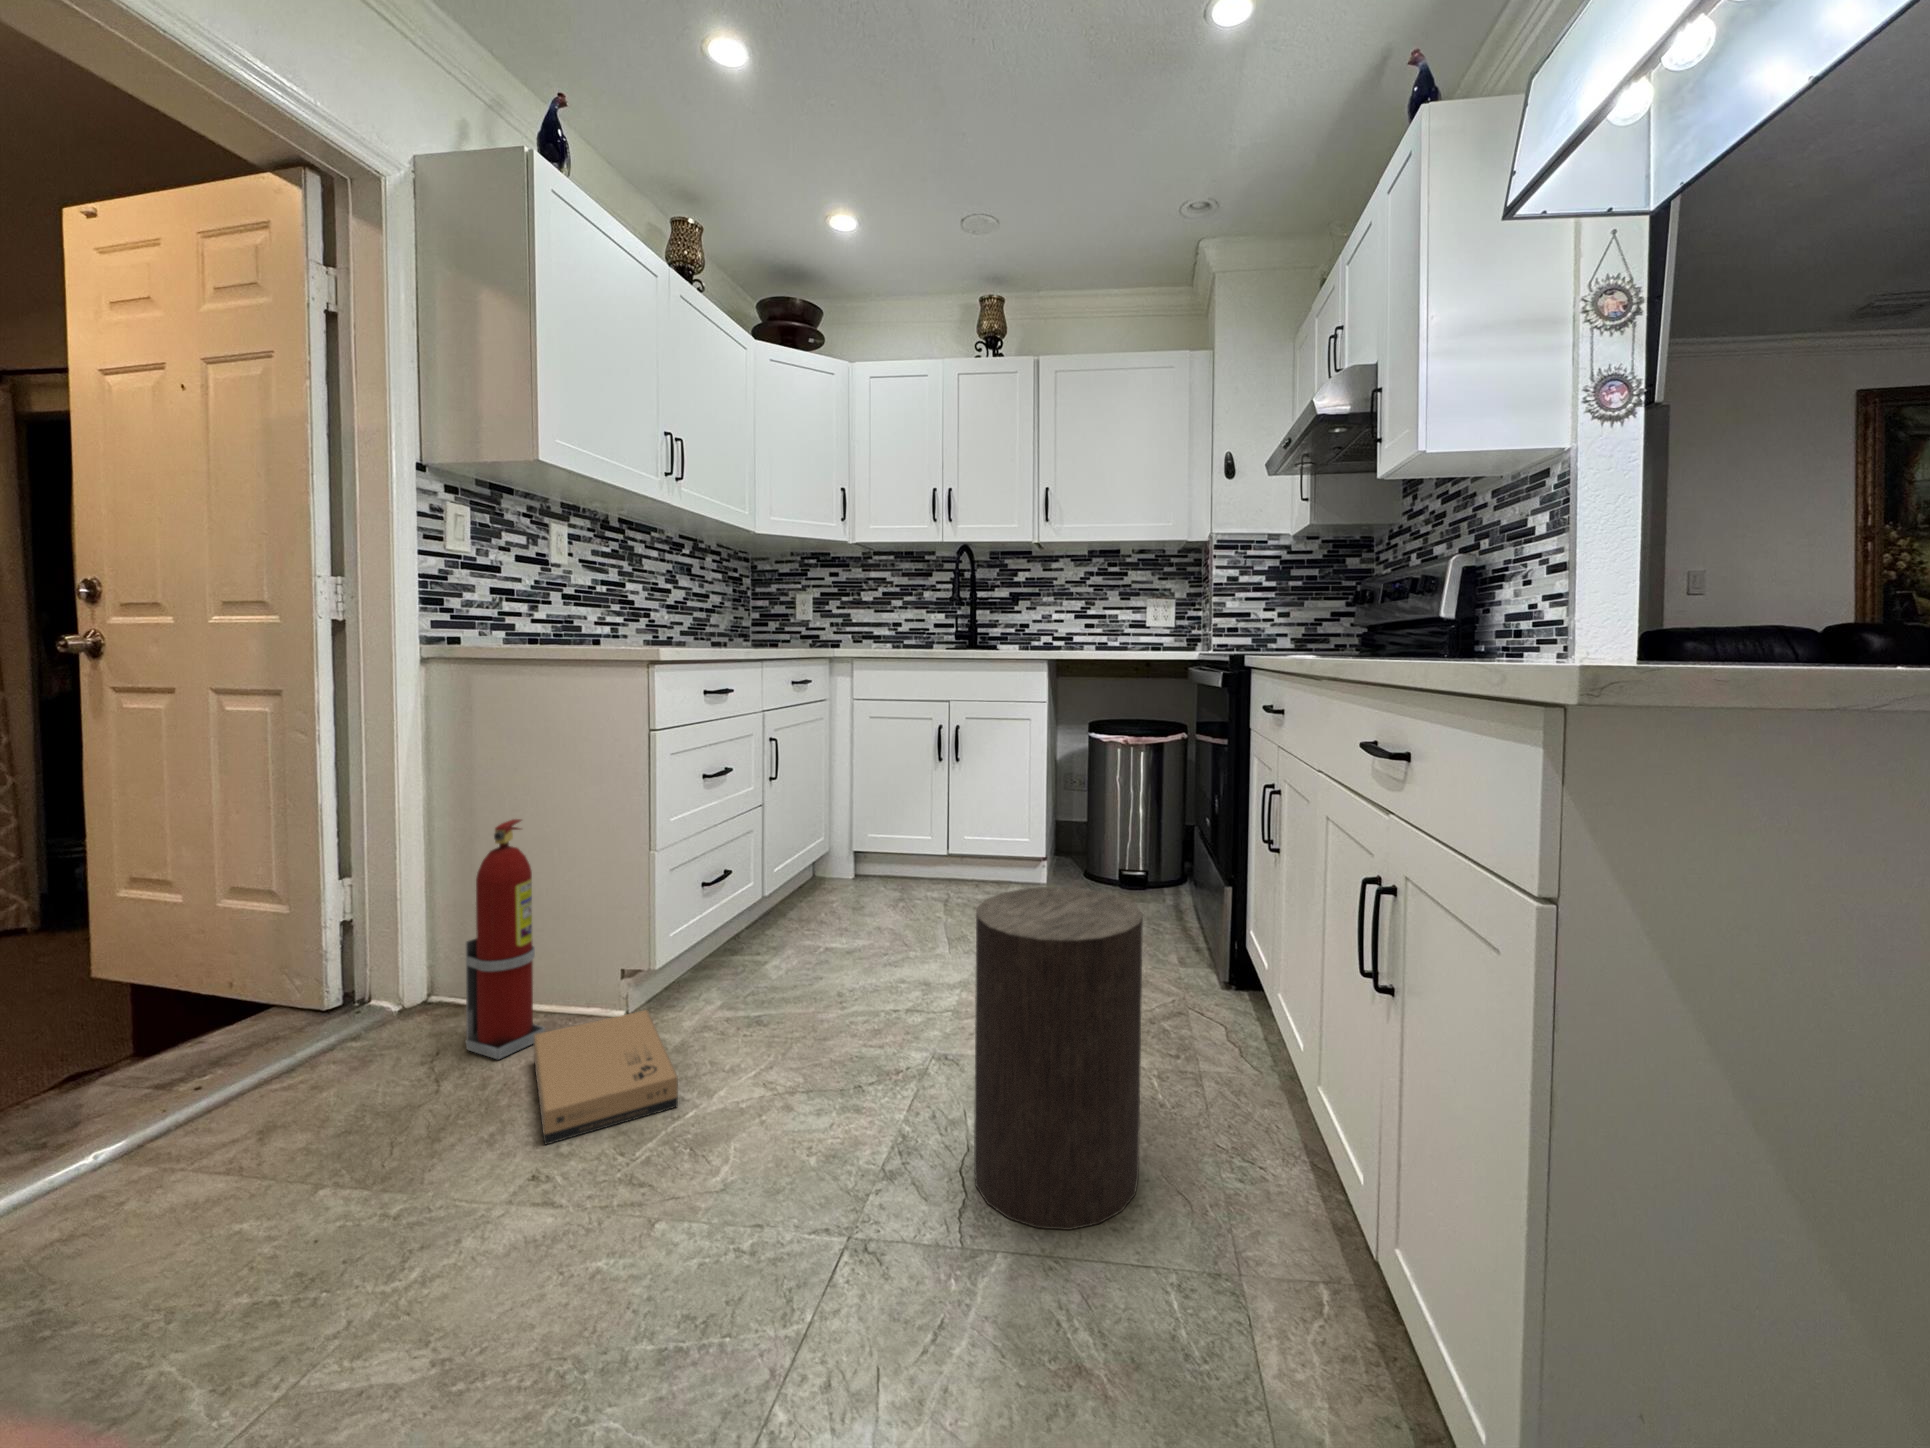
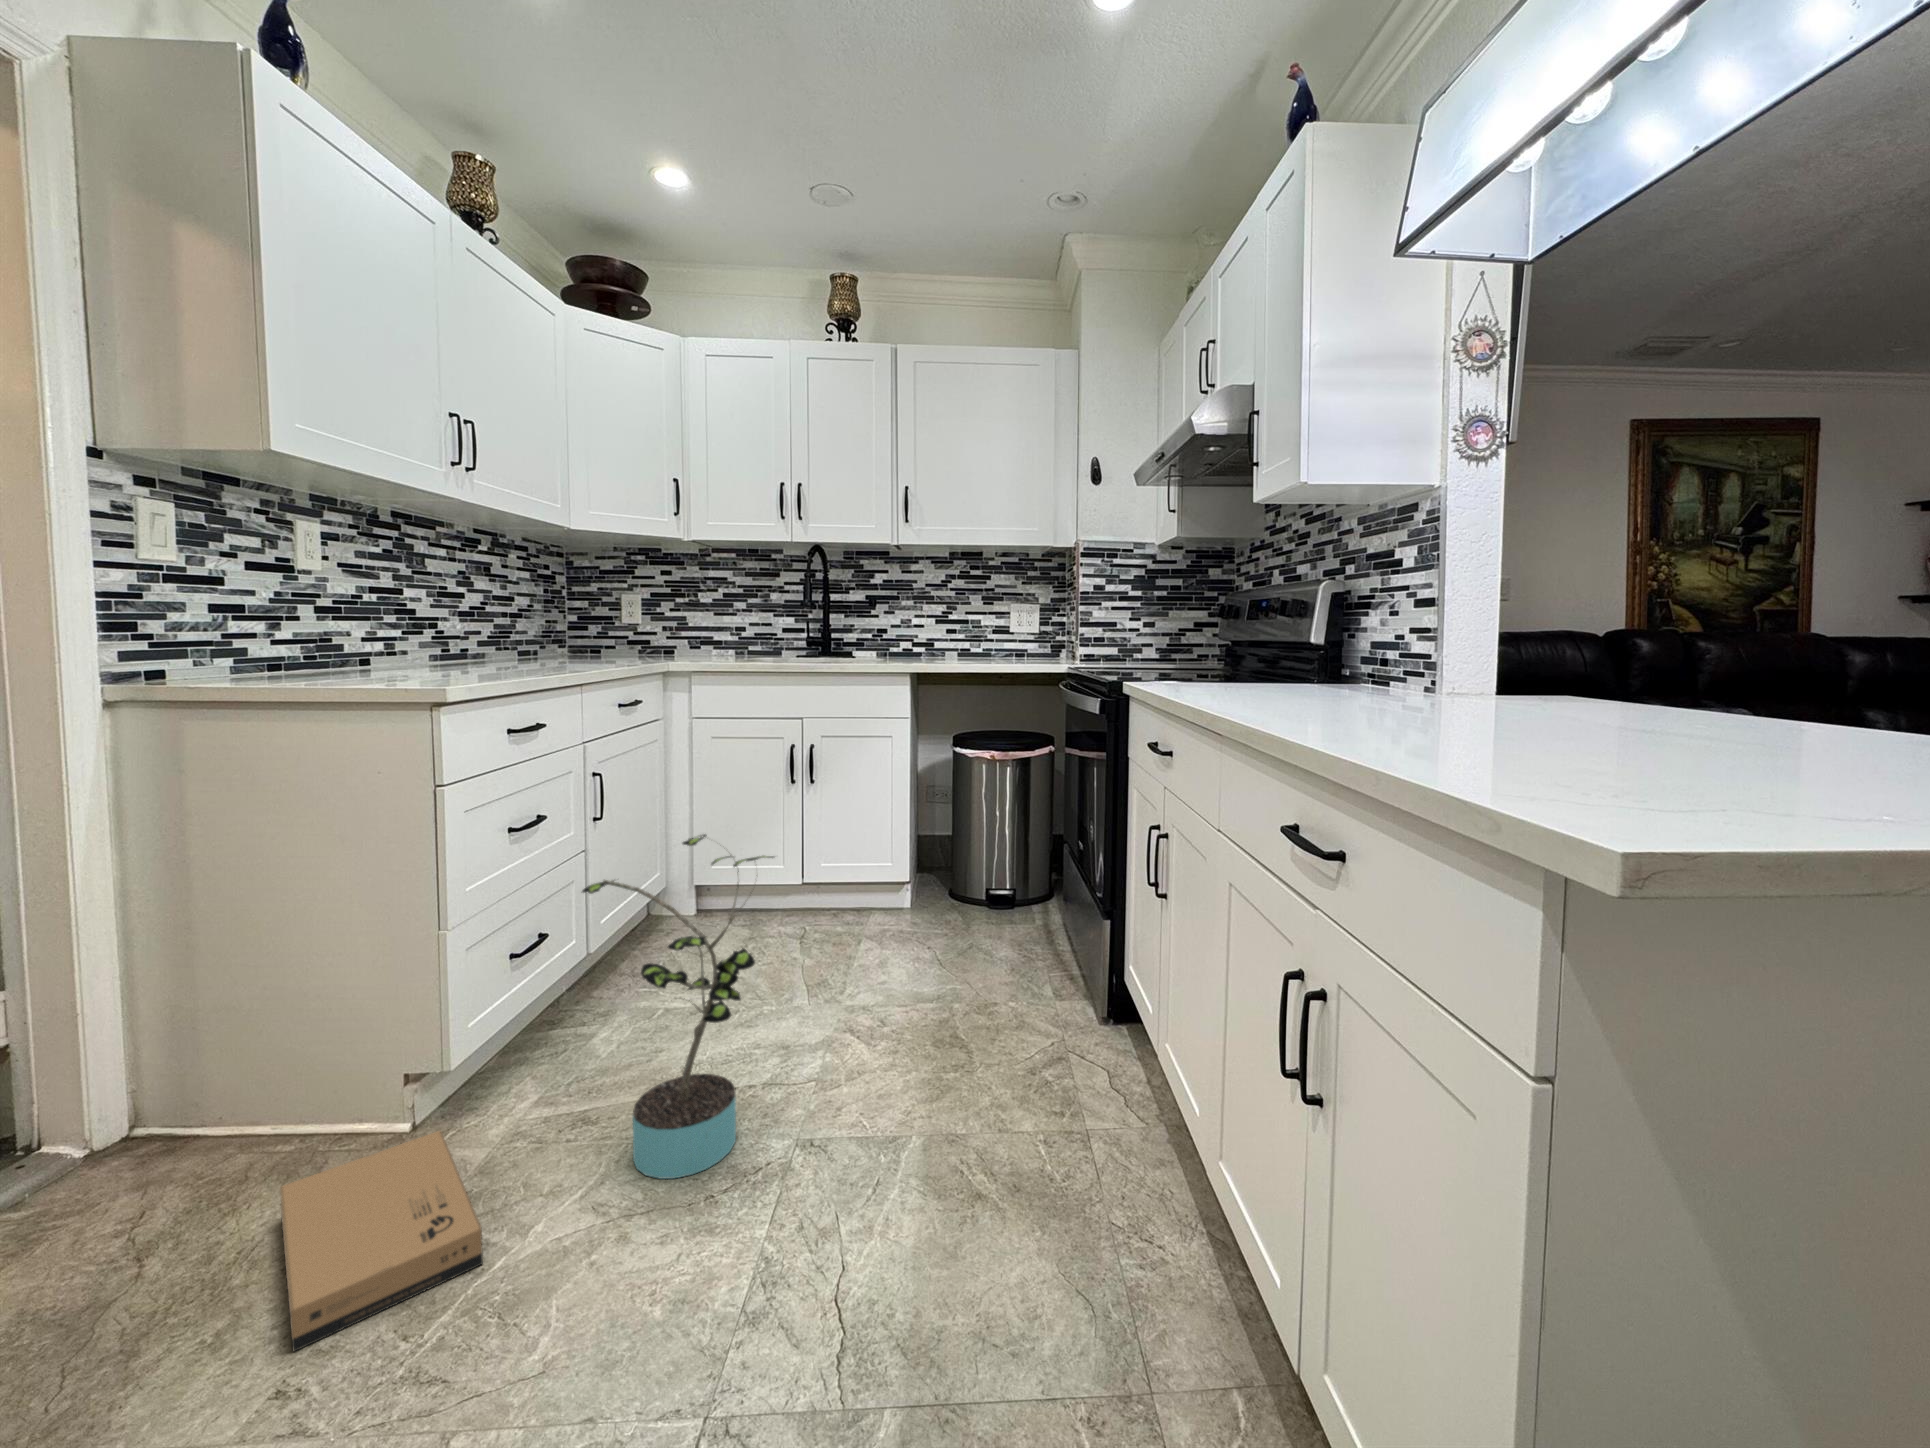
potted plant: none [758,776,917,1066] -> present [582,834,773,1179]
fire extinguisher: present [466,819,544,1060] -> none [175,910,297,1223]
stool: present [974,887,1143,1230] -> none [857,967,1045,1377]

